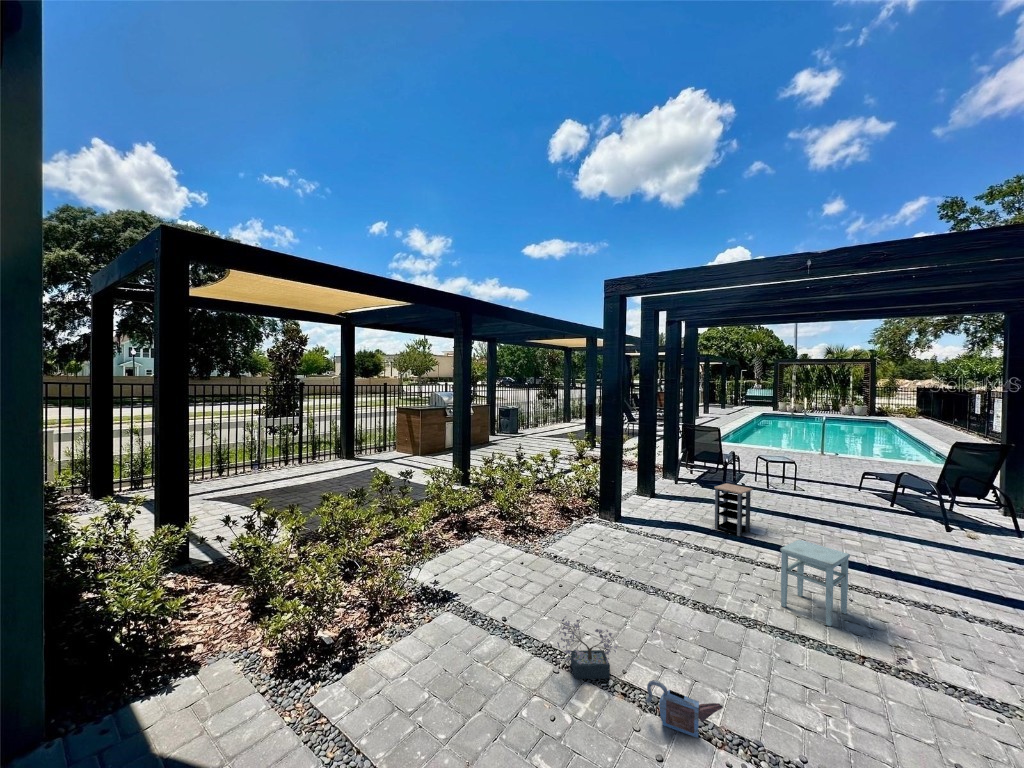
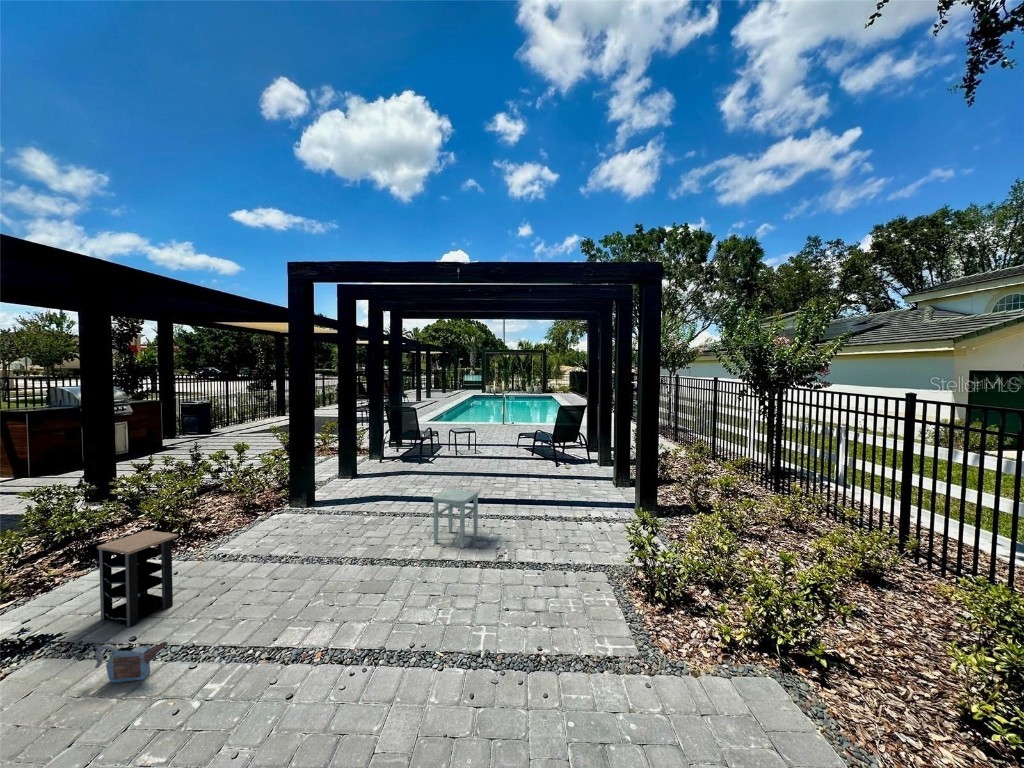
side table: present [714,483,753,536] -> present [97,530,178,627]
decorative plant: present [557,616,618,679] -> none [197,602,269,660]
watering can: present [646,680,723,738] -> present [95,642,168,683]

